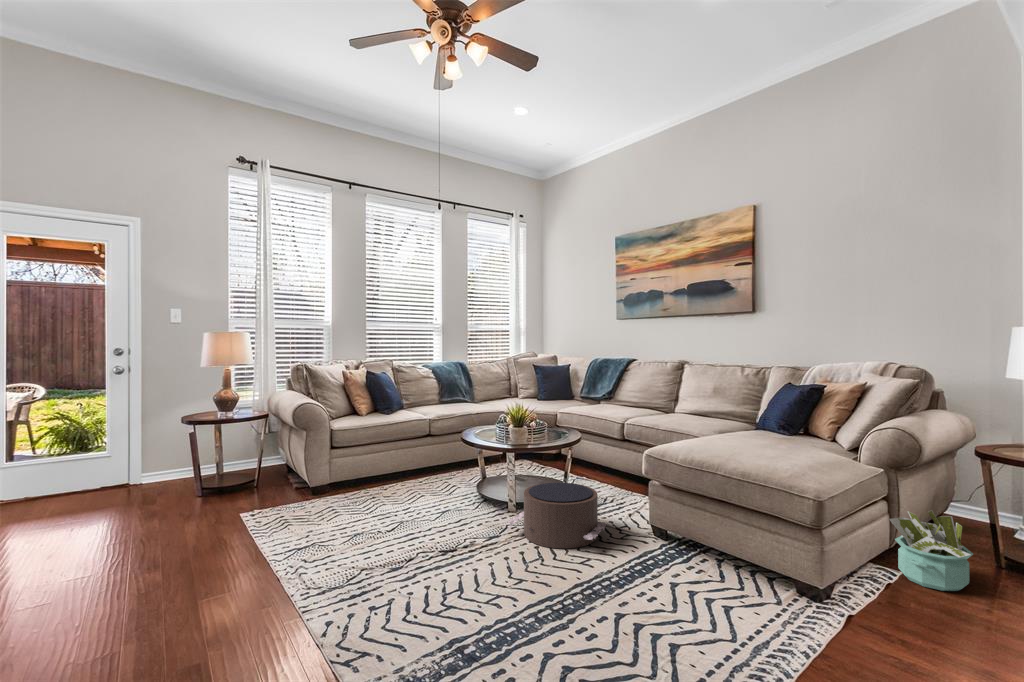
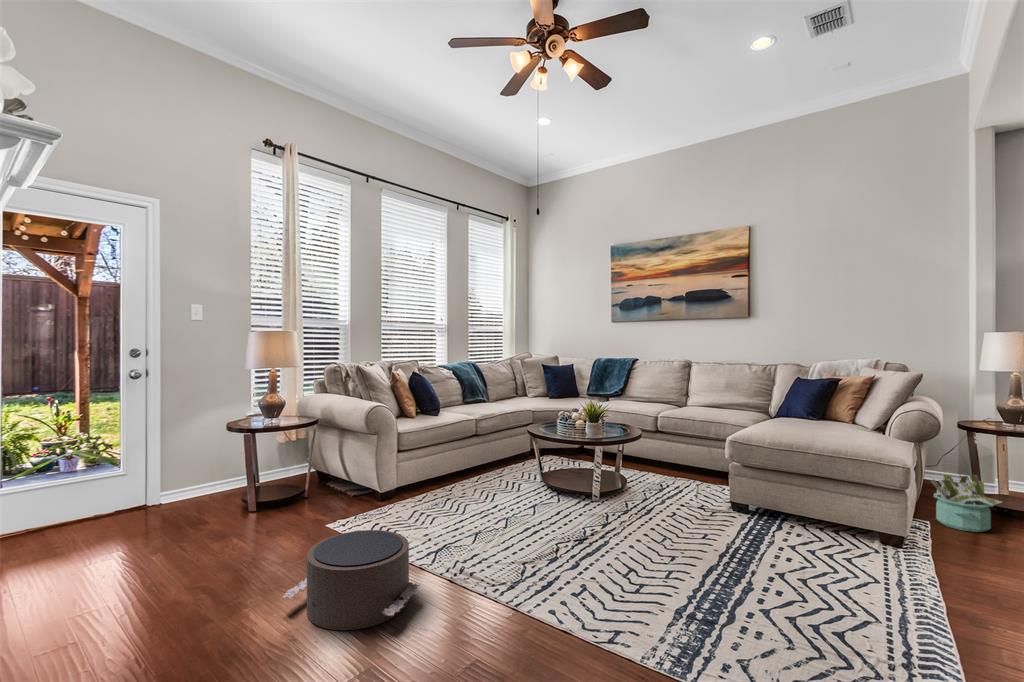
pouf: present [508,482,607,548] -> present [283,530,420,630]

